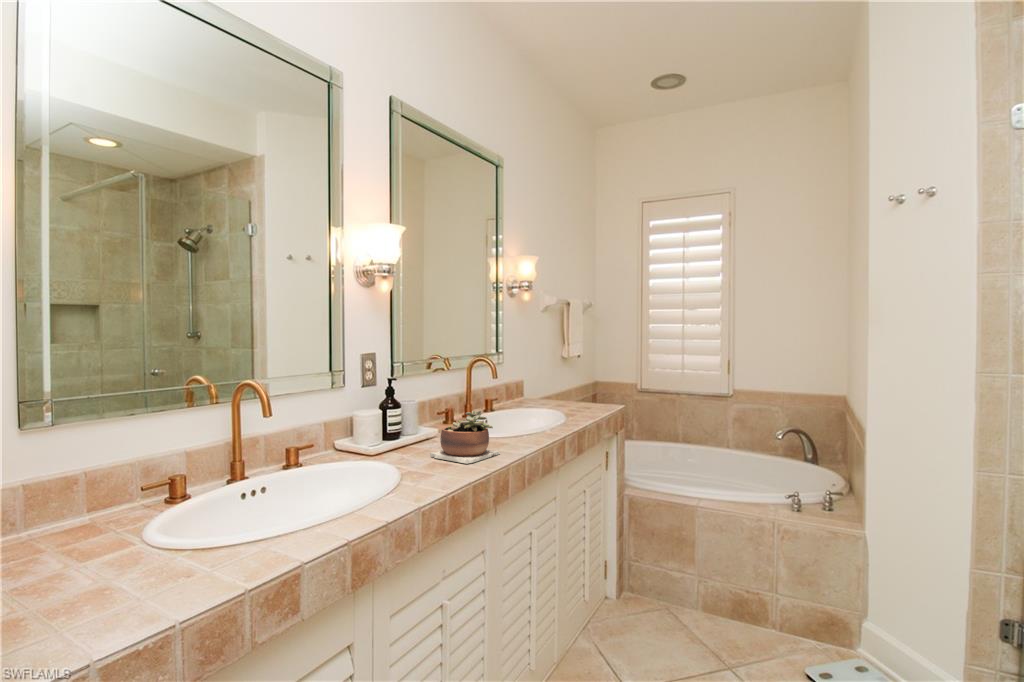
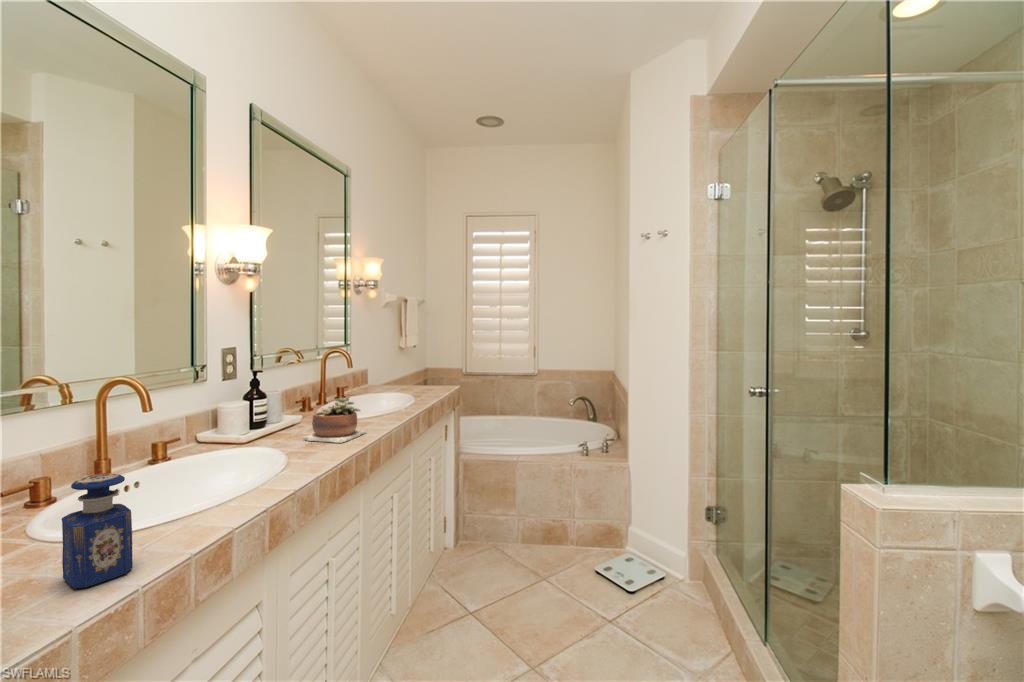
perfume bottle: none [127,483,191,608] -> present [62,473,133,589]

